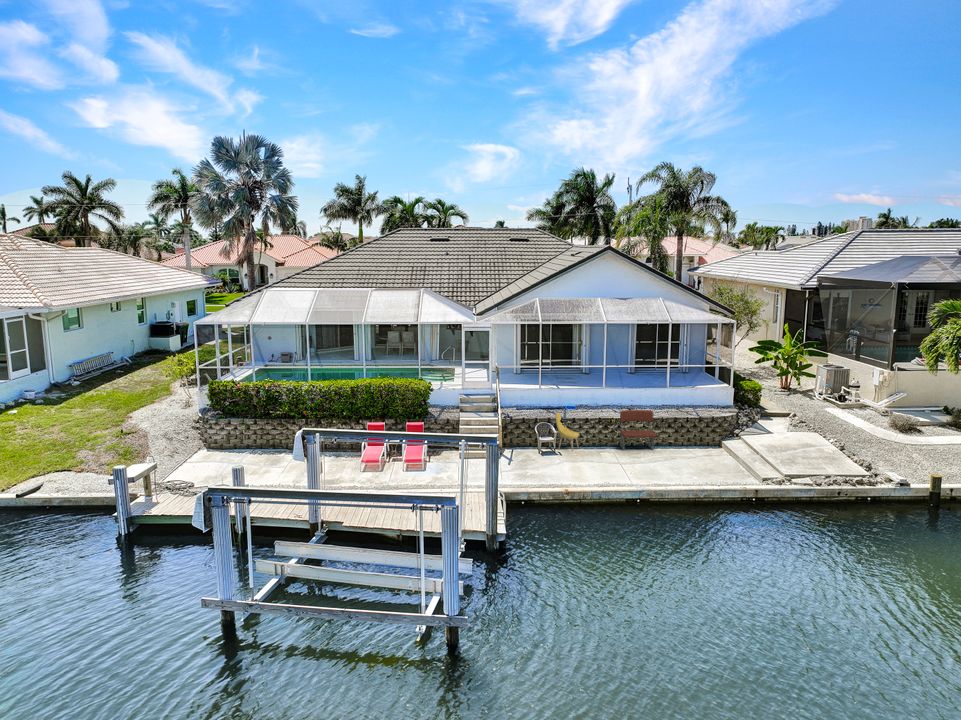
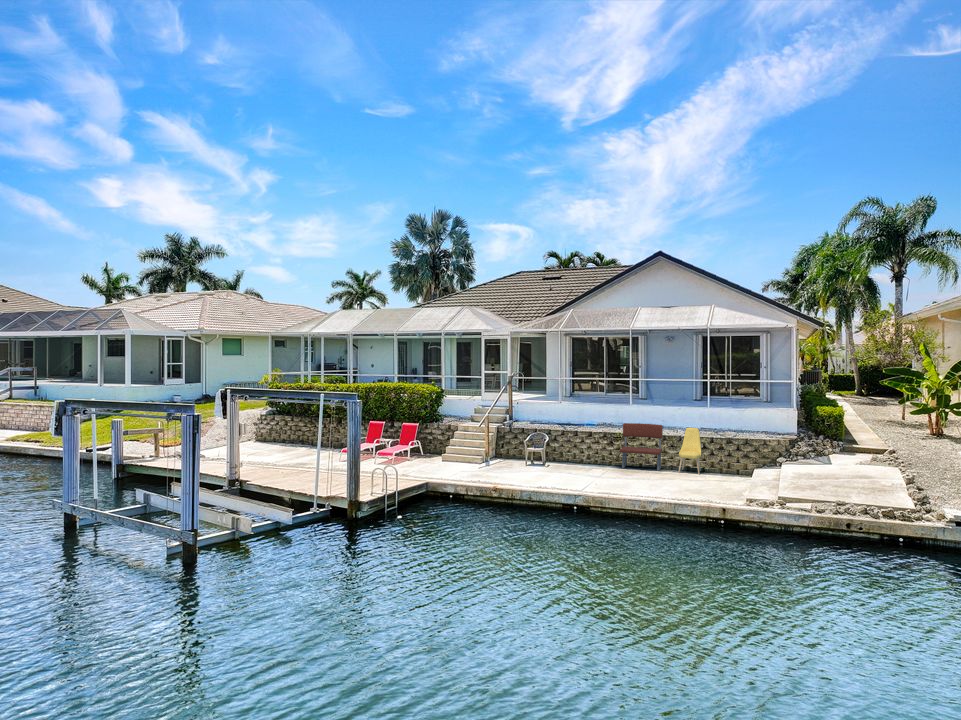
chair: present [556,413,579,451] -> present [678,428,701,474]

